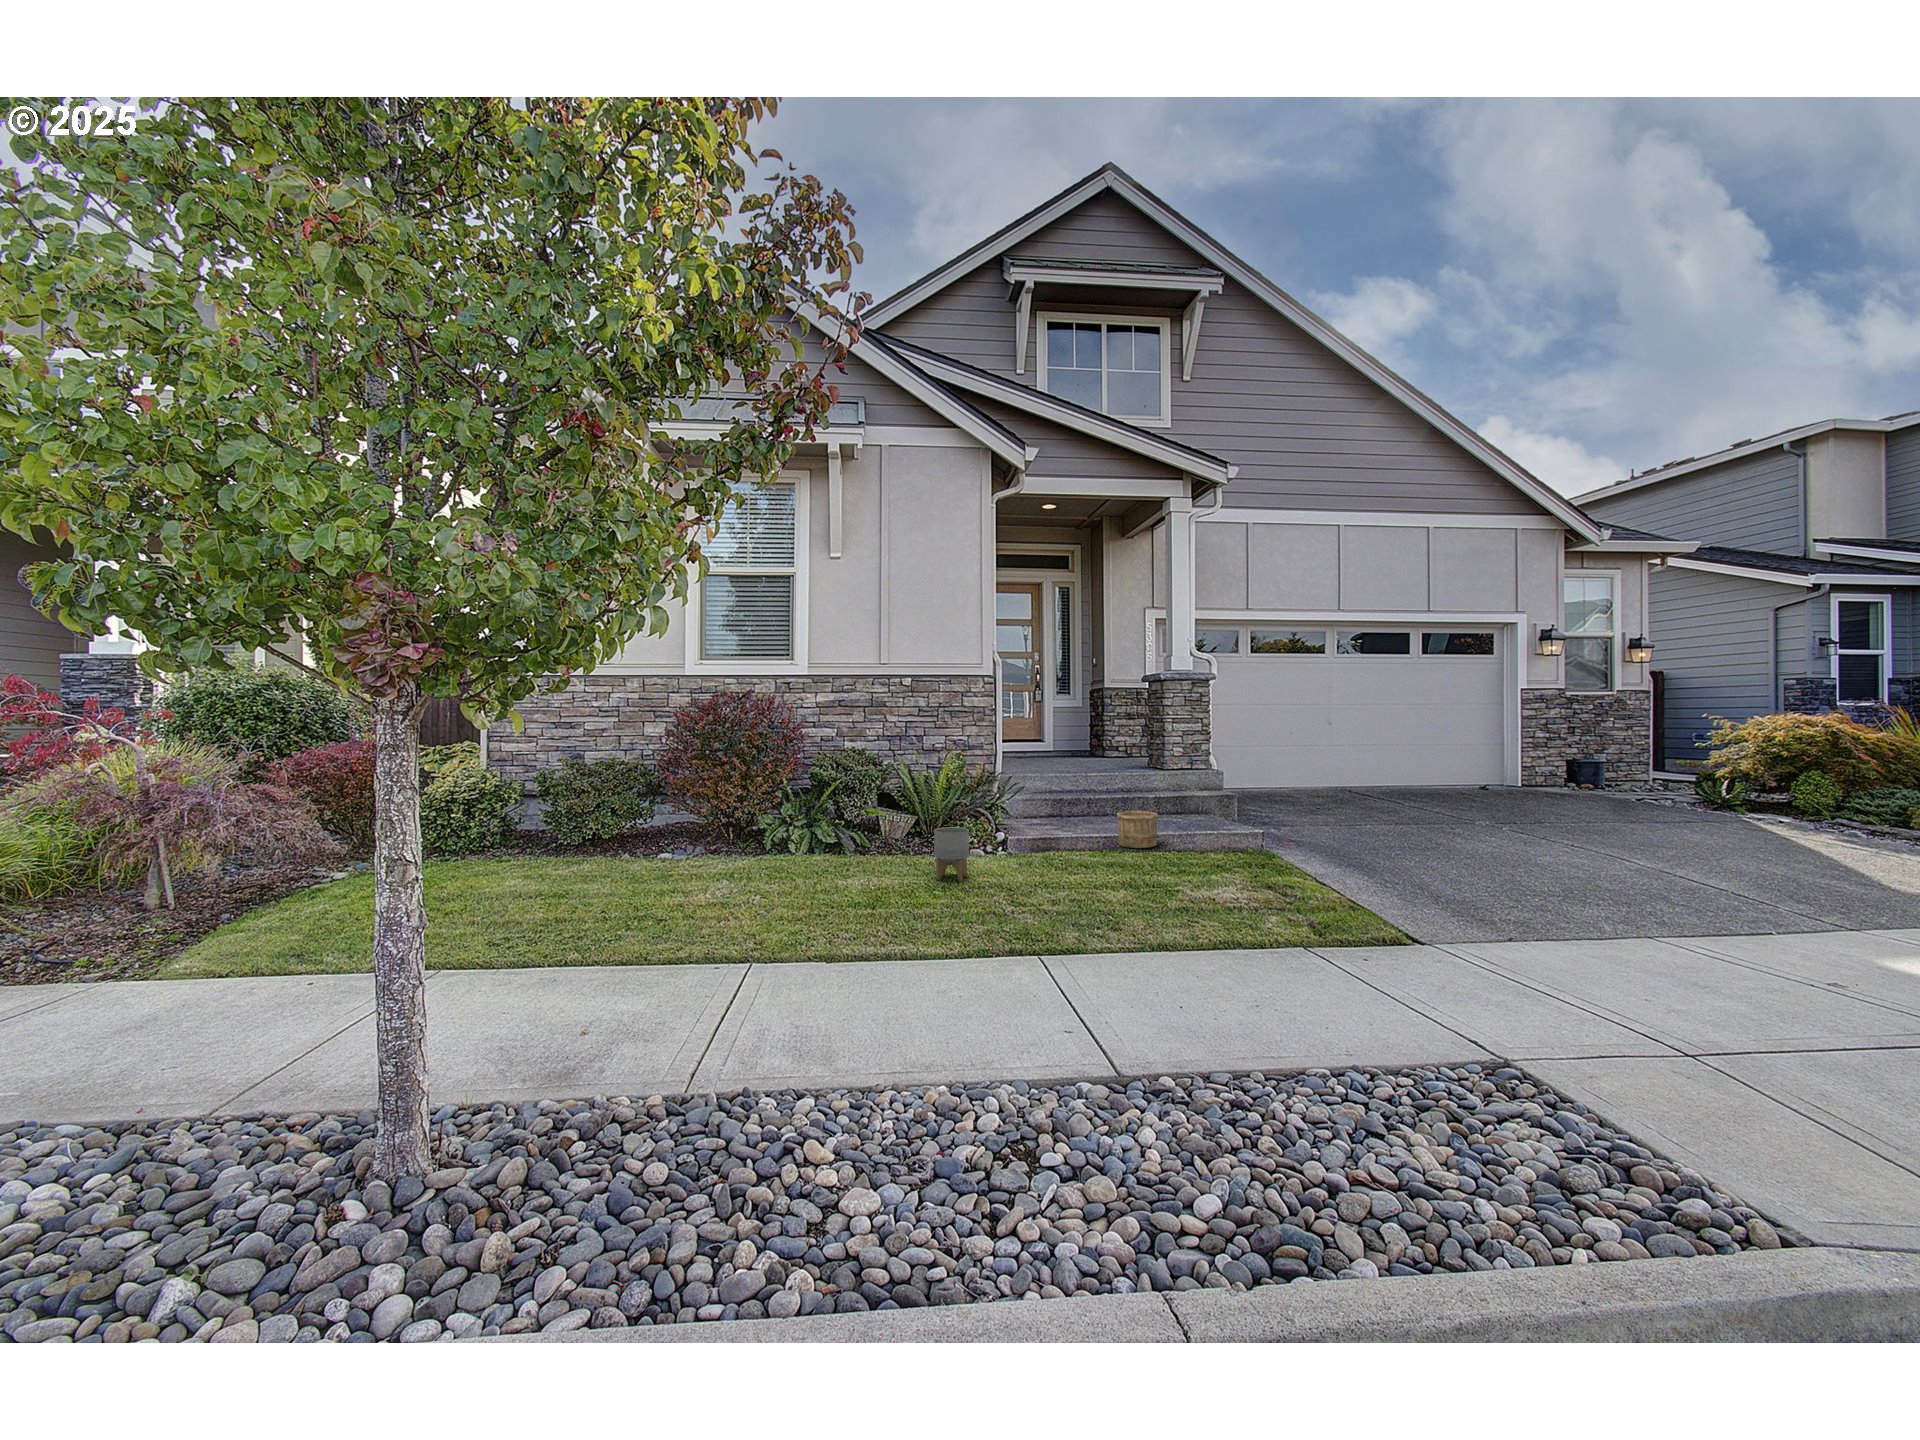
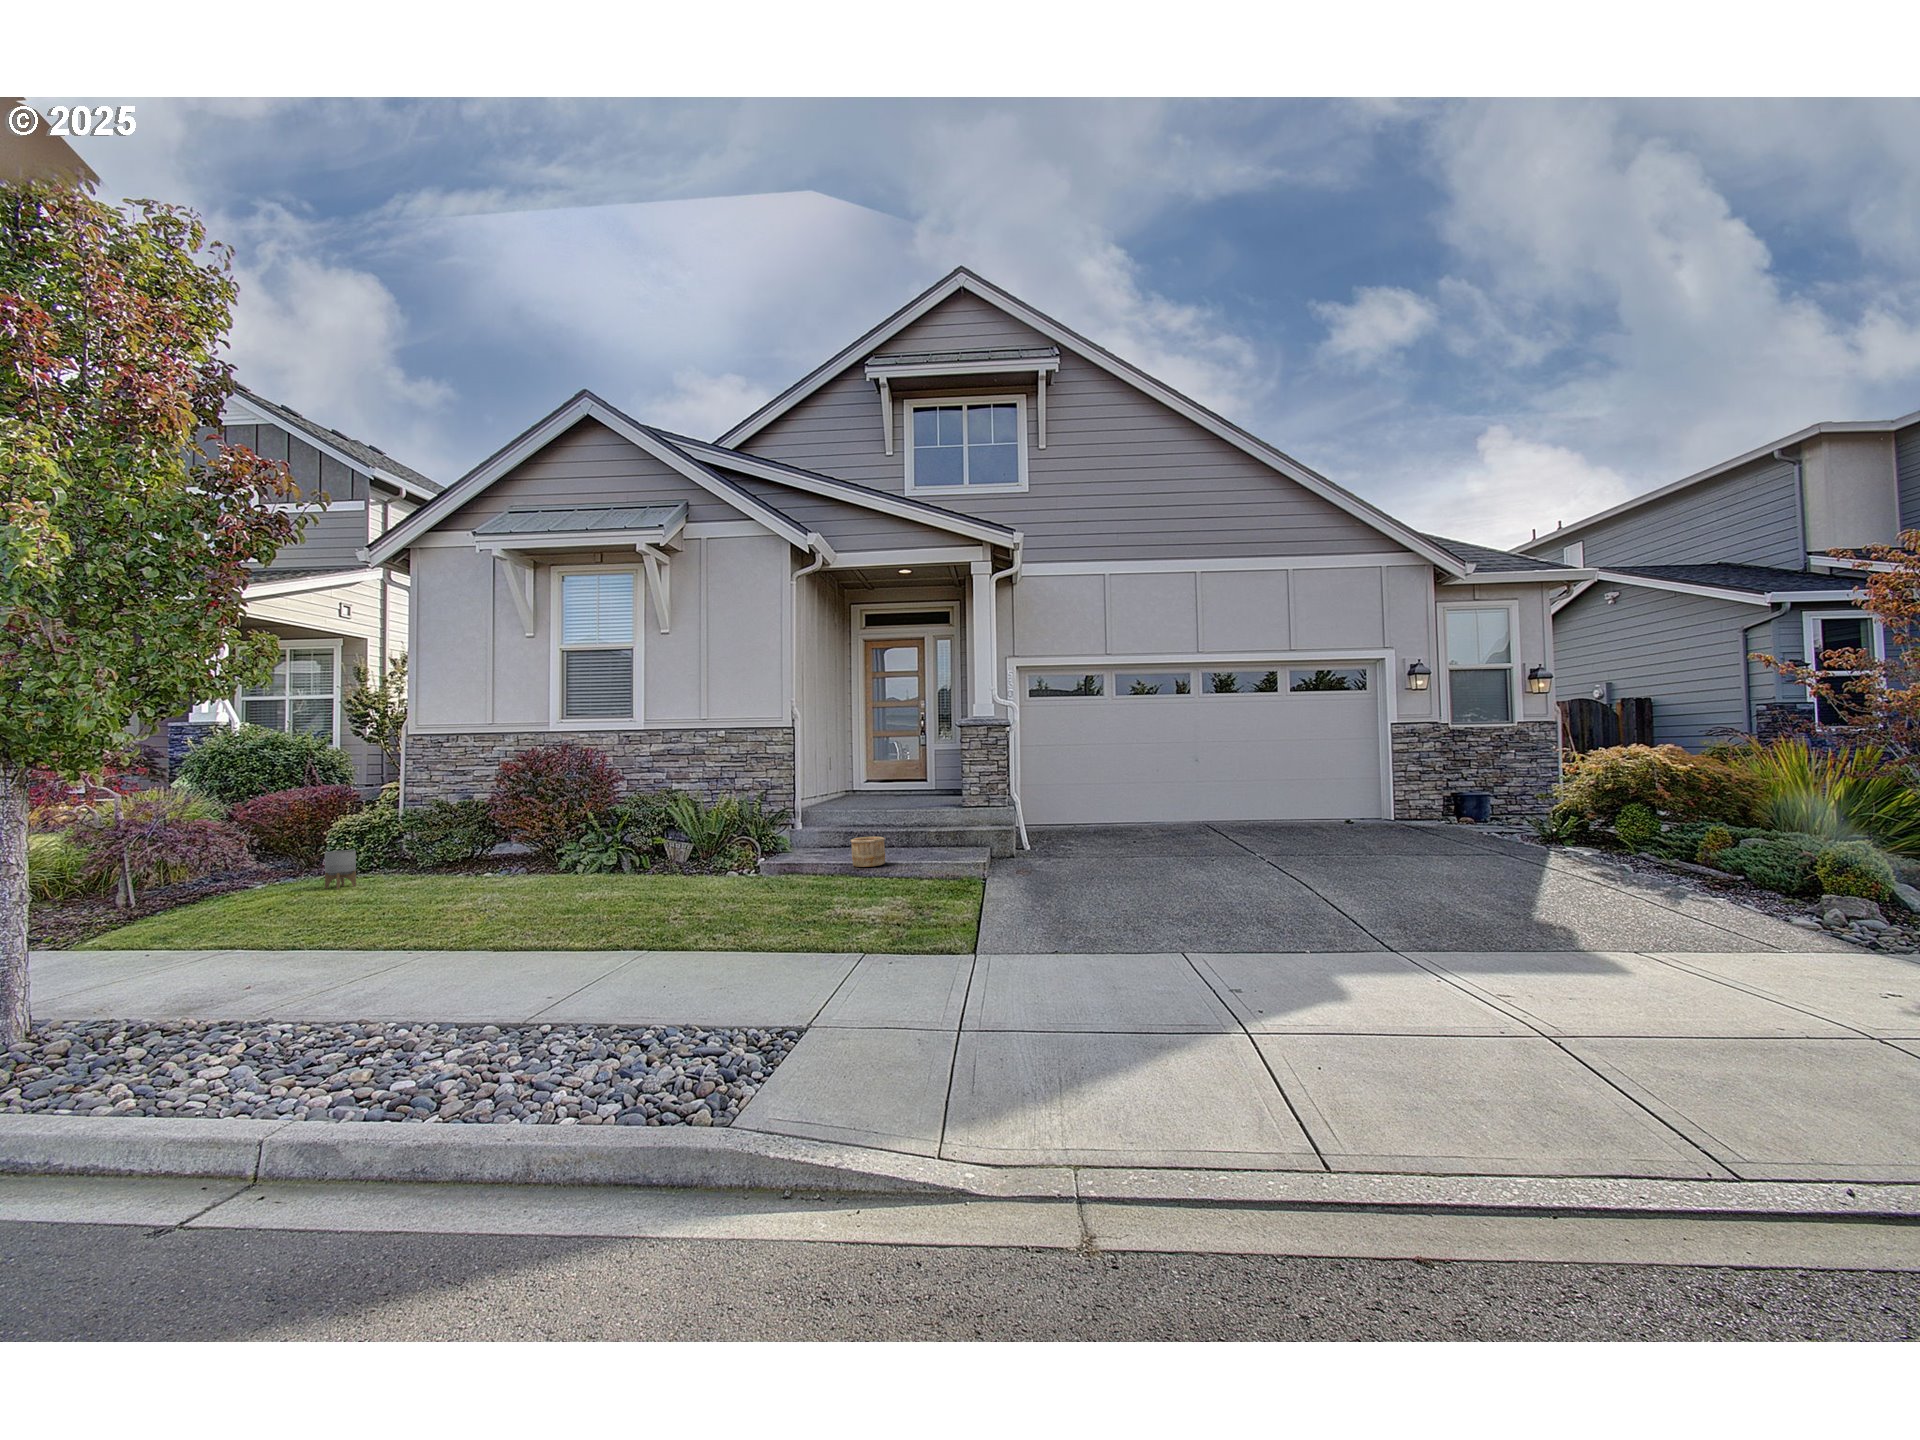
planter: present [934,827,969,881] -> present [325,850,356,889]

